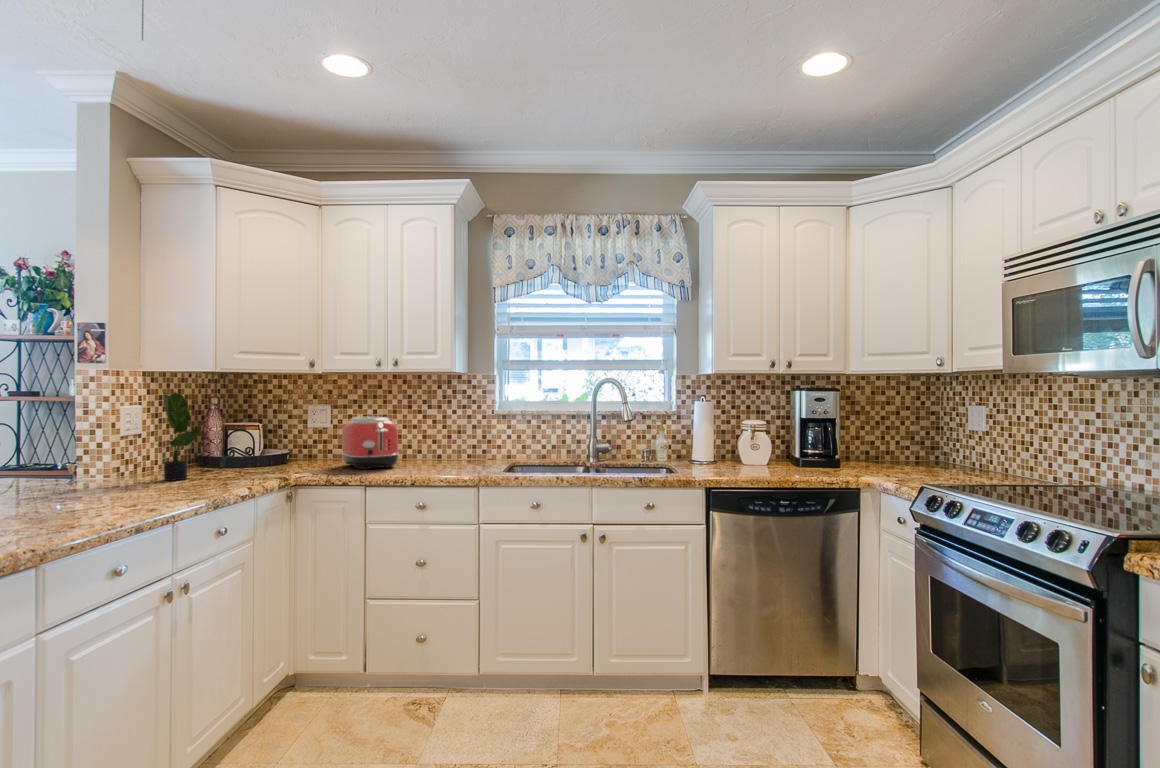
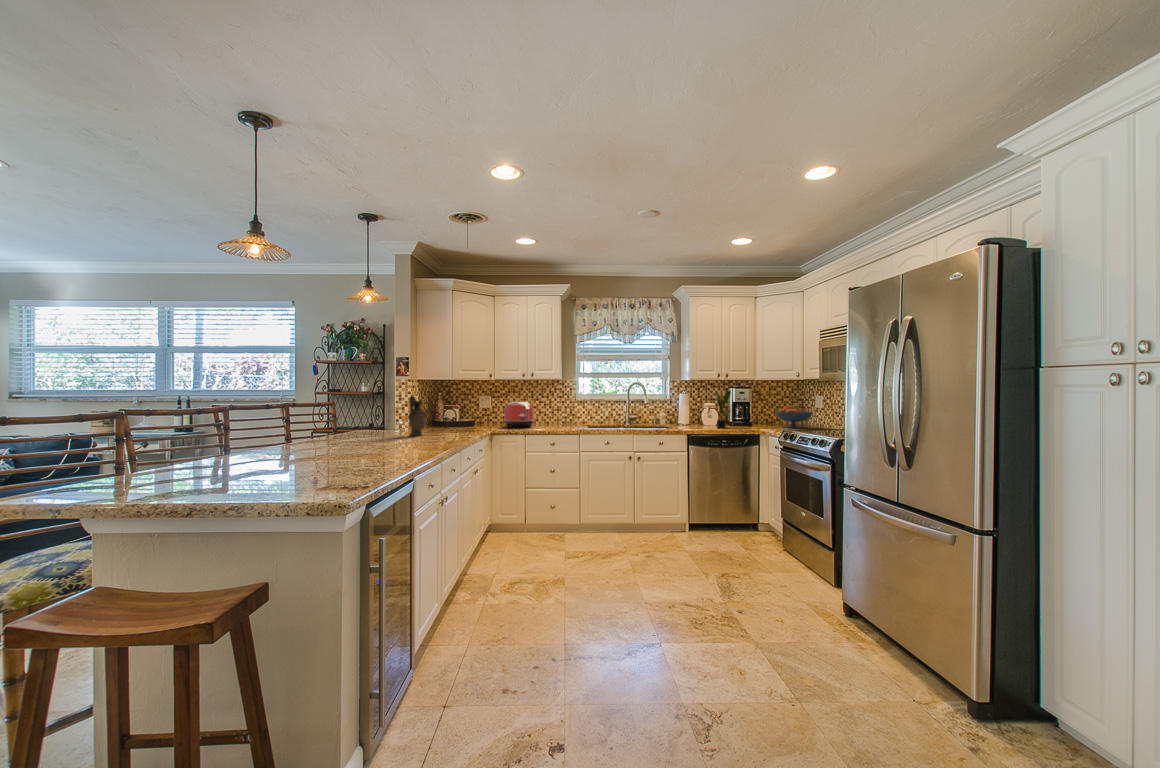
potted plant: present [157,392,199,481] -> present [716,391,731,428]
ceramic pitcher: none [42,405,94,501] -> present [408,395,427,436]
fruit bowl: none [887,425,970,474] -> present [775,406,813,428]

